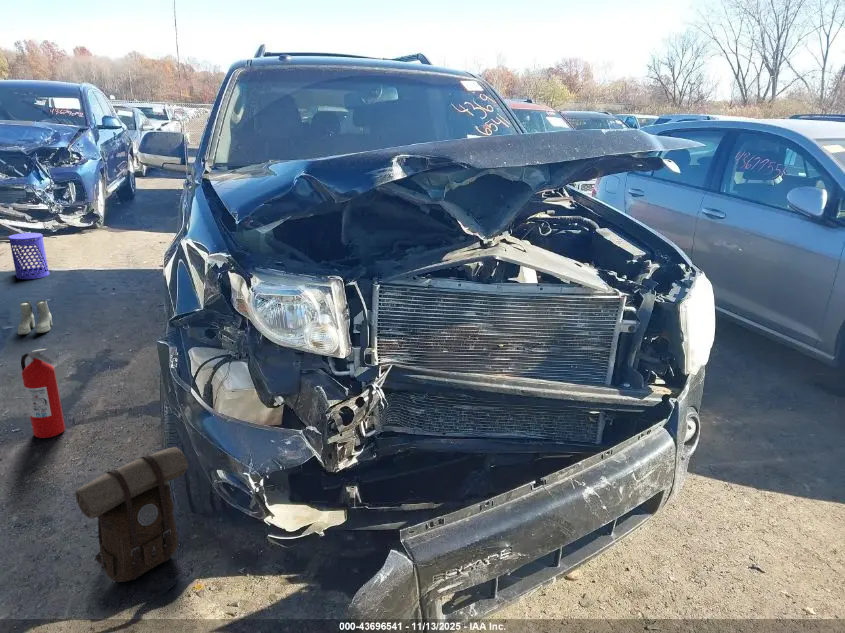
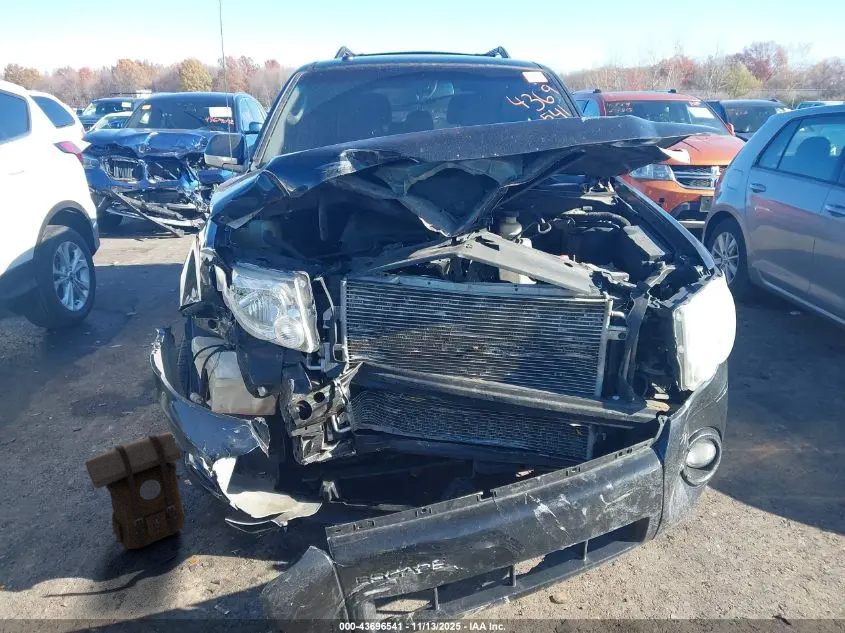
waste bin: present [8,233,49,279] -> none [136,230,169,272]
boots: present [18,300,52,335] -> none [125,291,156,321]
fire extinguisher: present [21,349,65,438] -> none [96,334,134,414]

